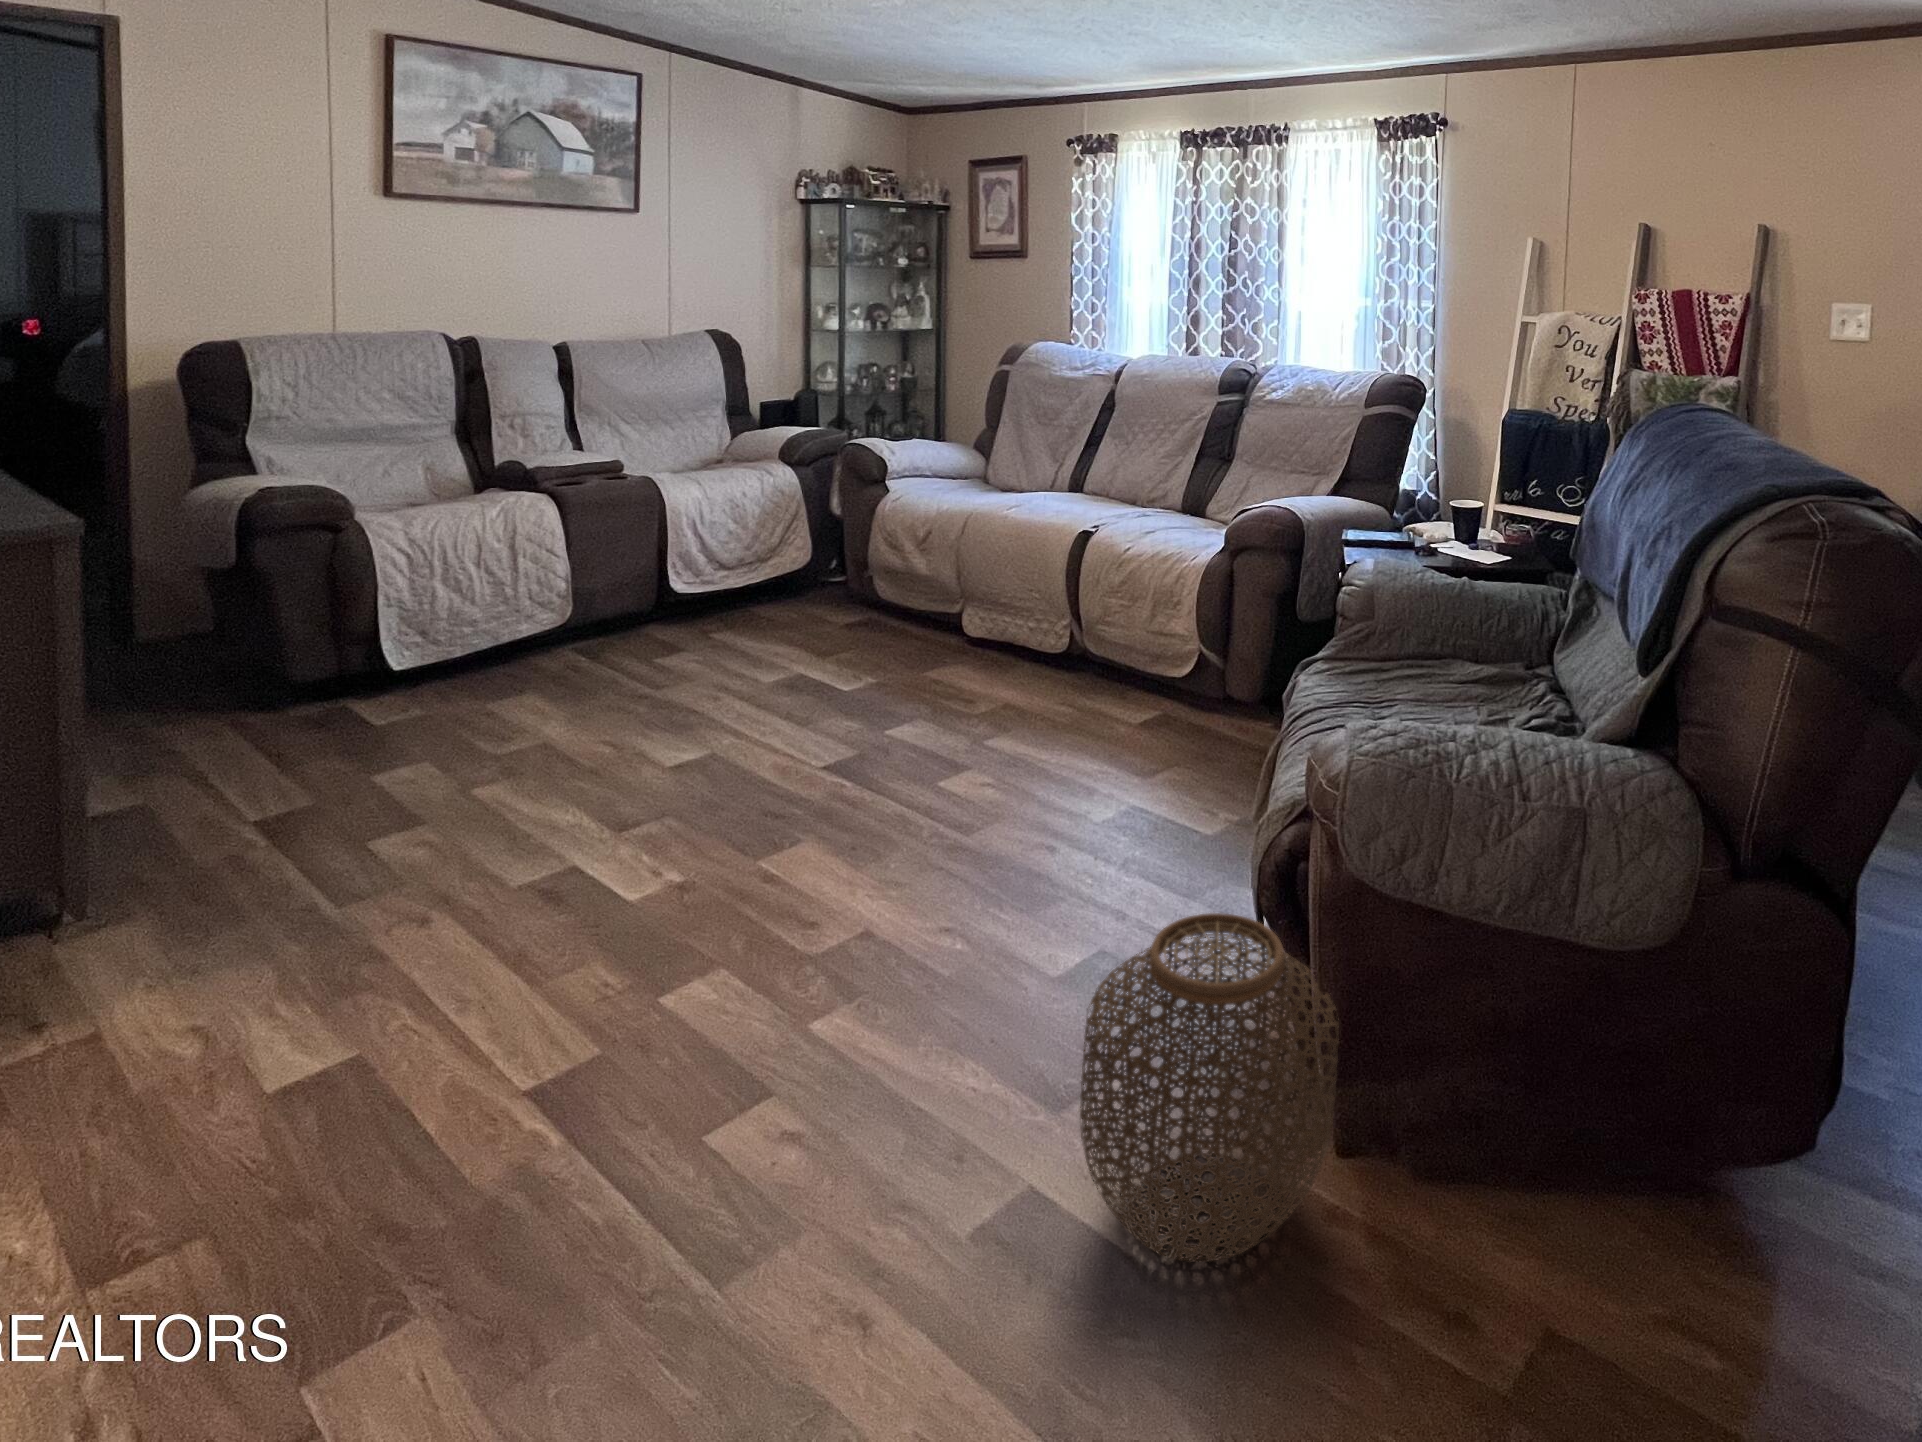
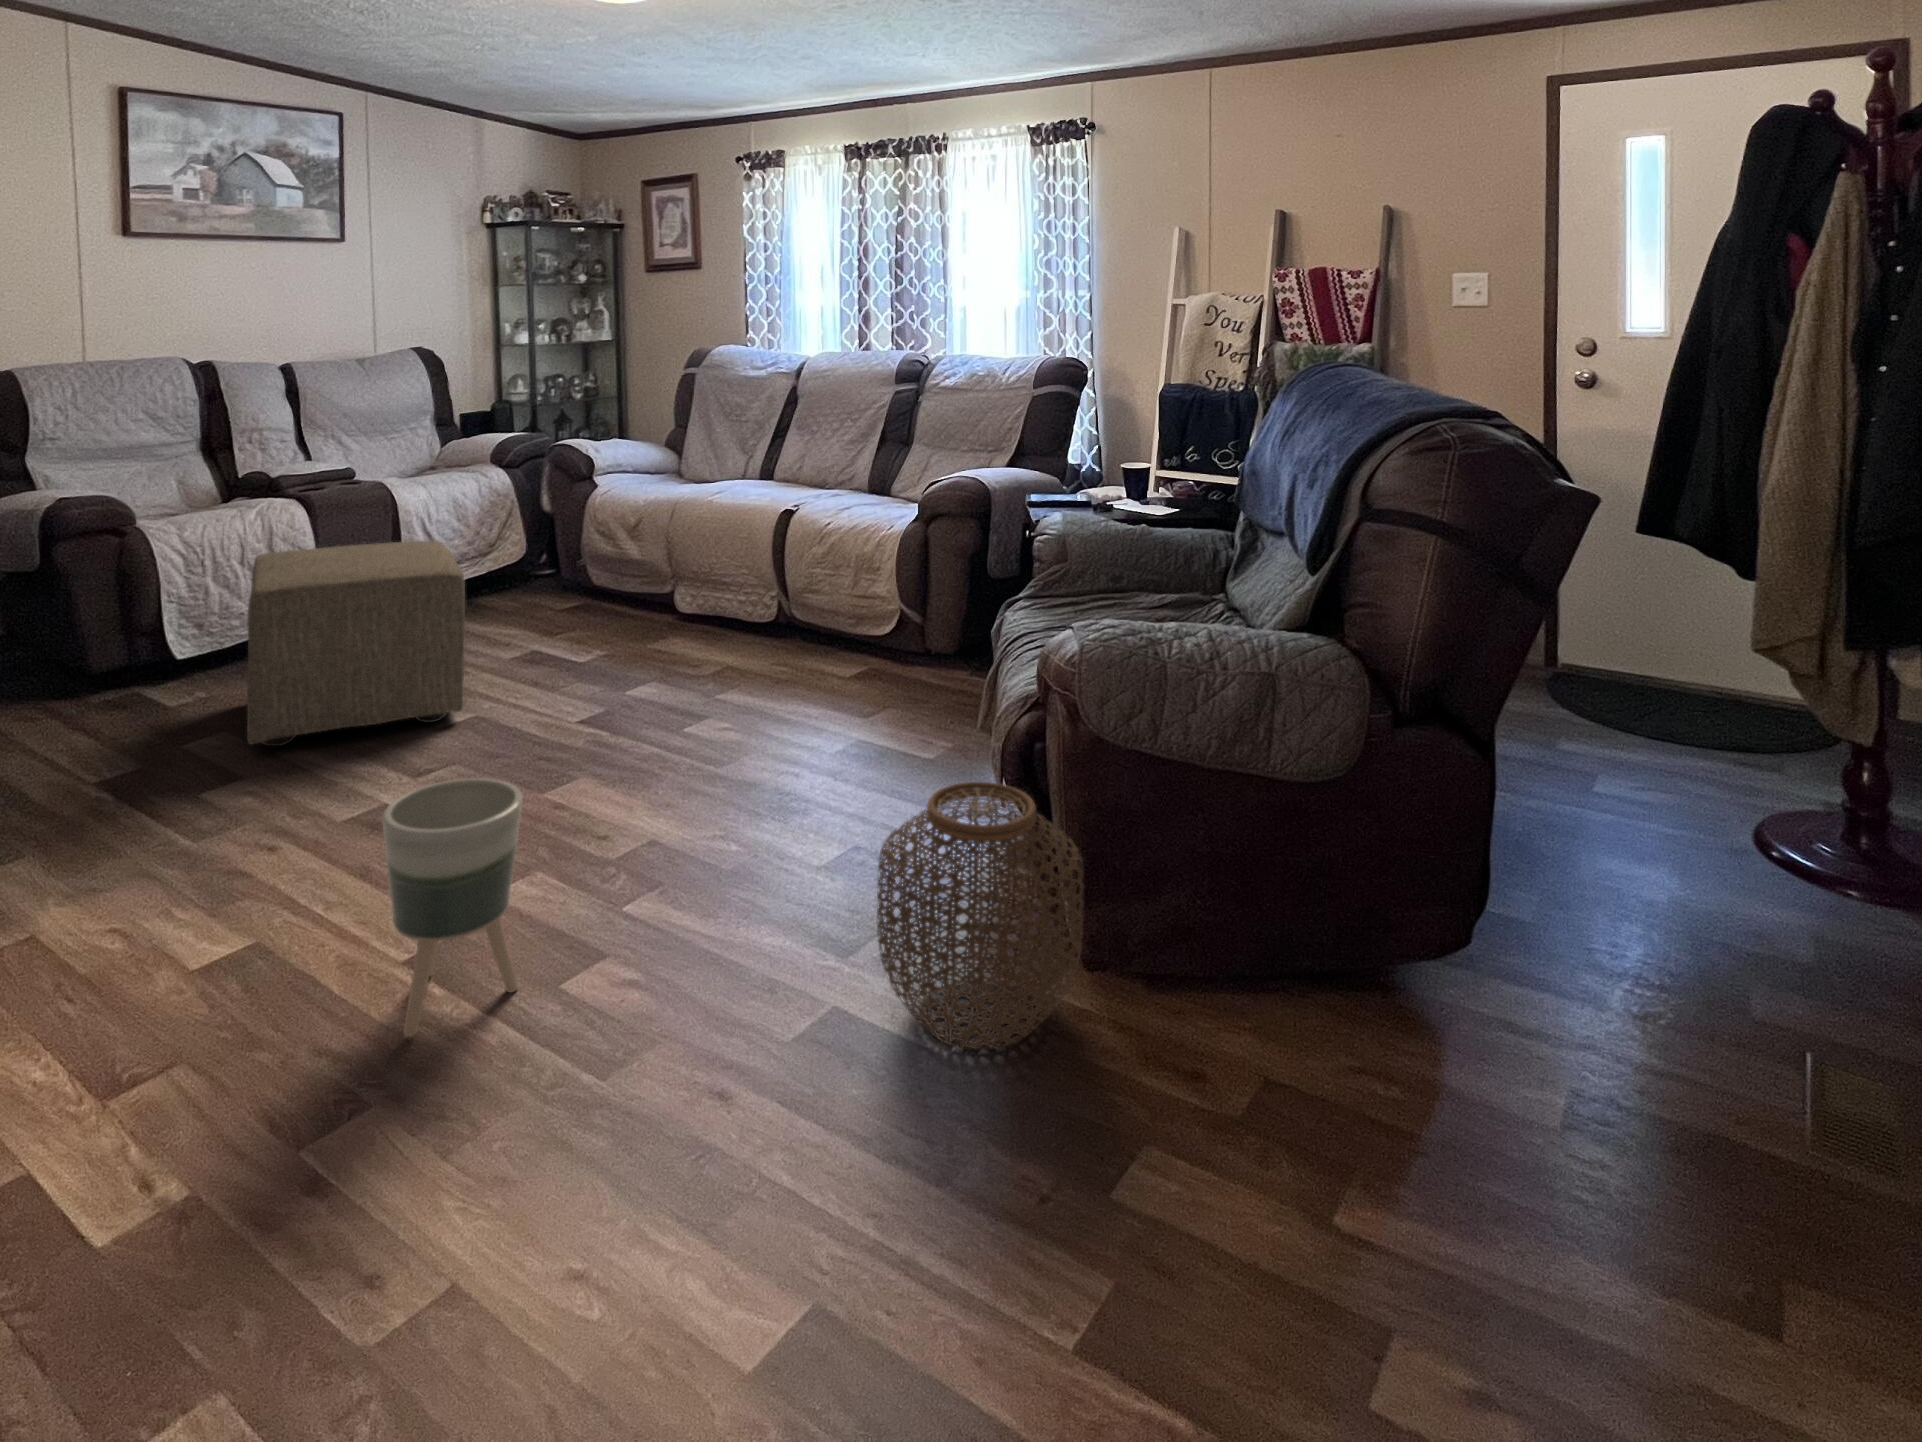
ottoman: none [435,551,702,784] -> present [247,541,465,746]
planter: none [479,876,667,1209] -> present [383,778,522,1037]

